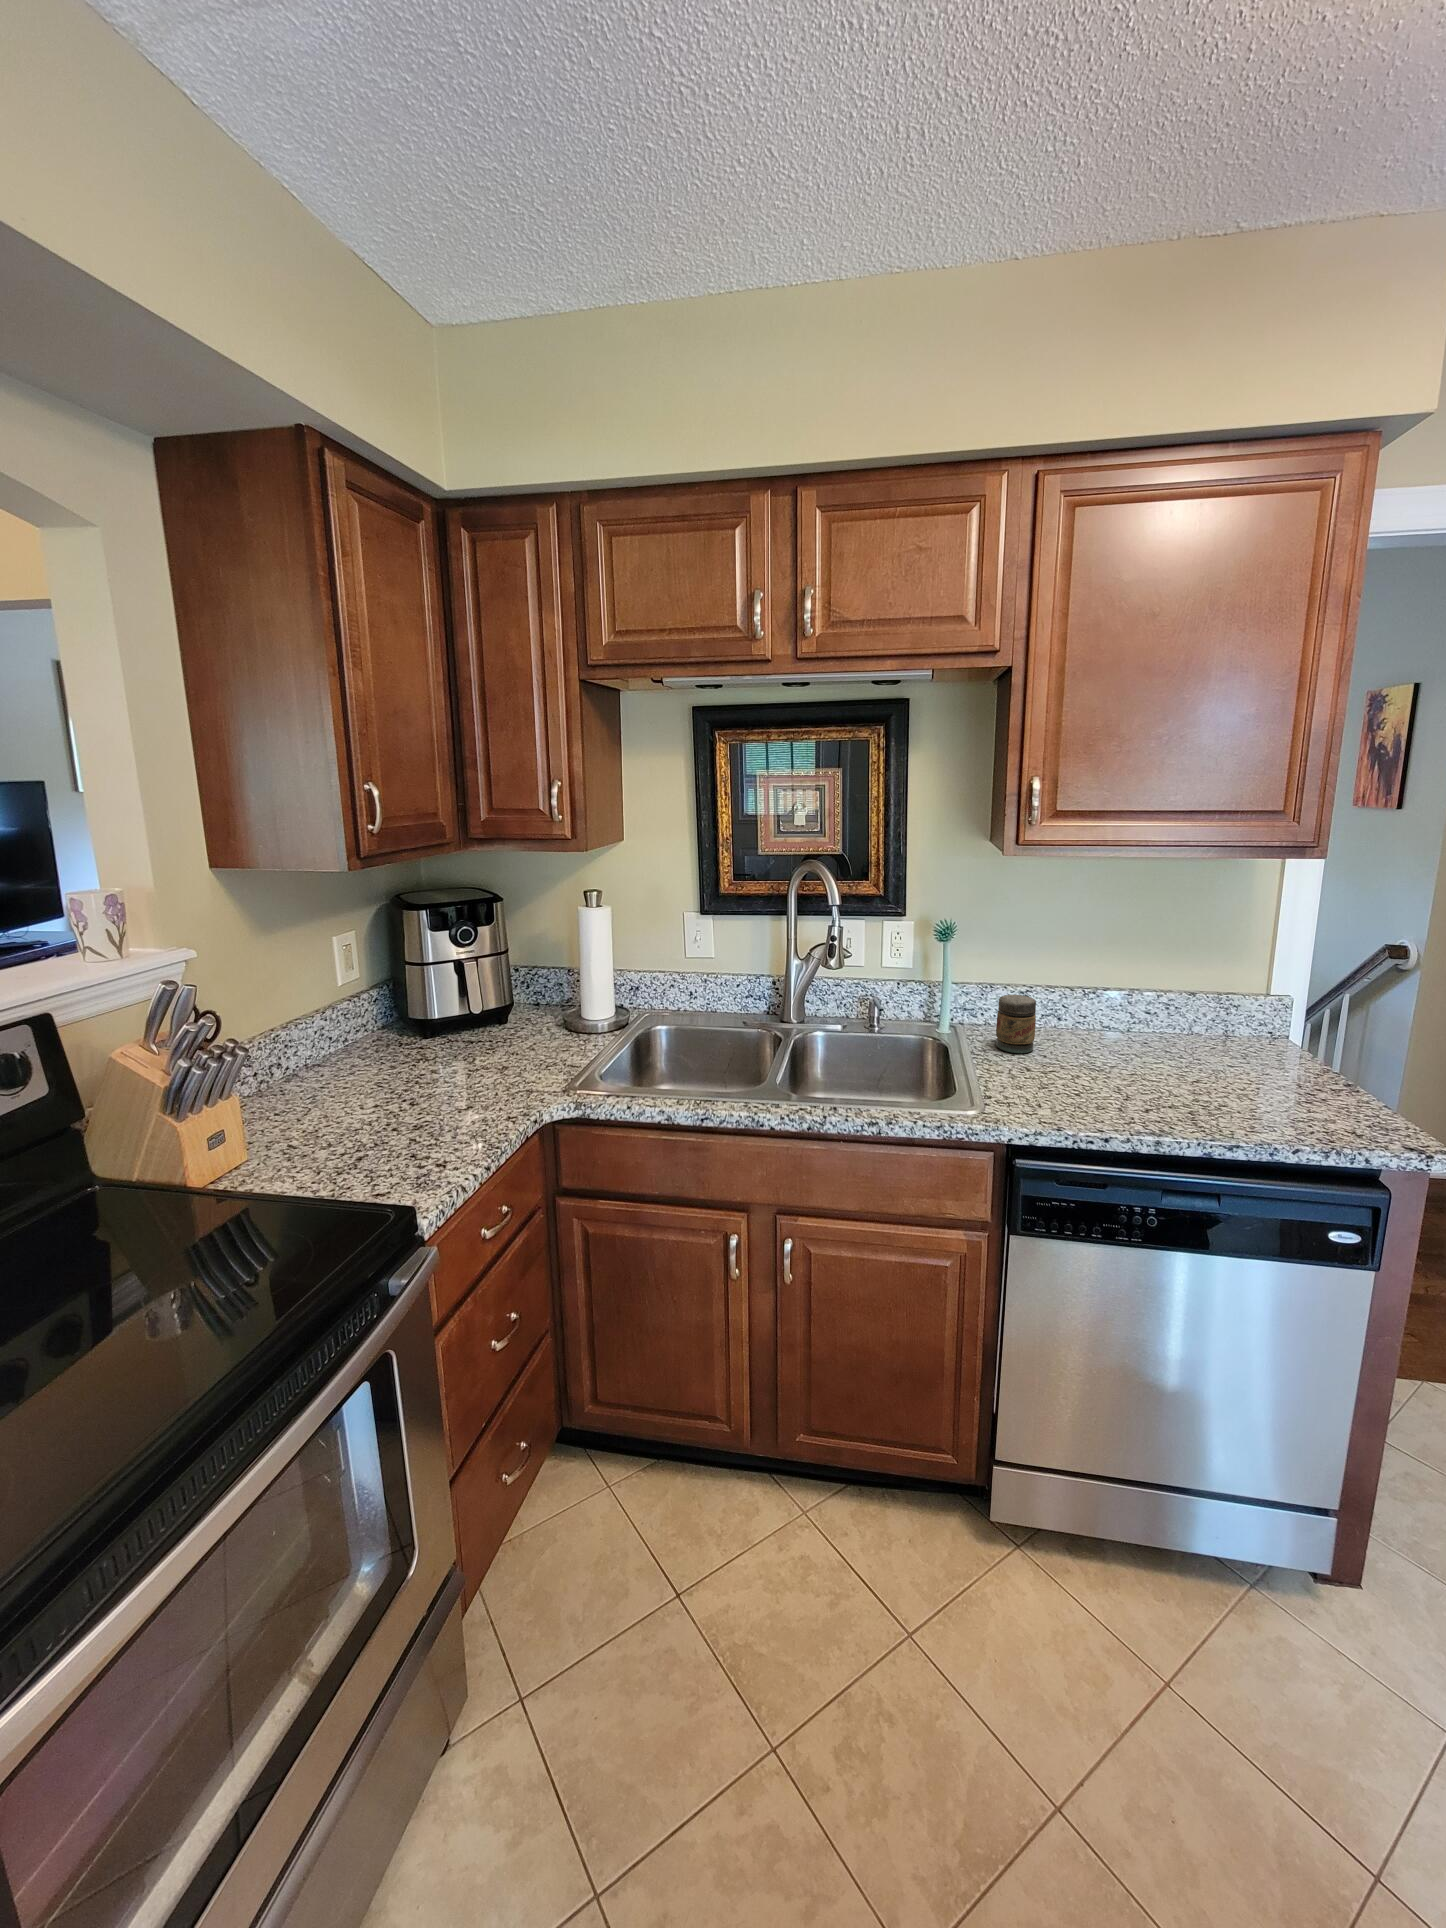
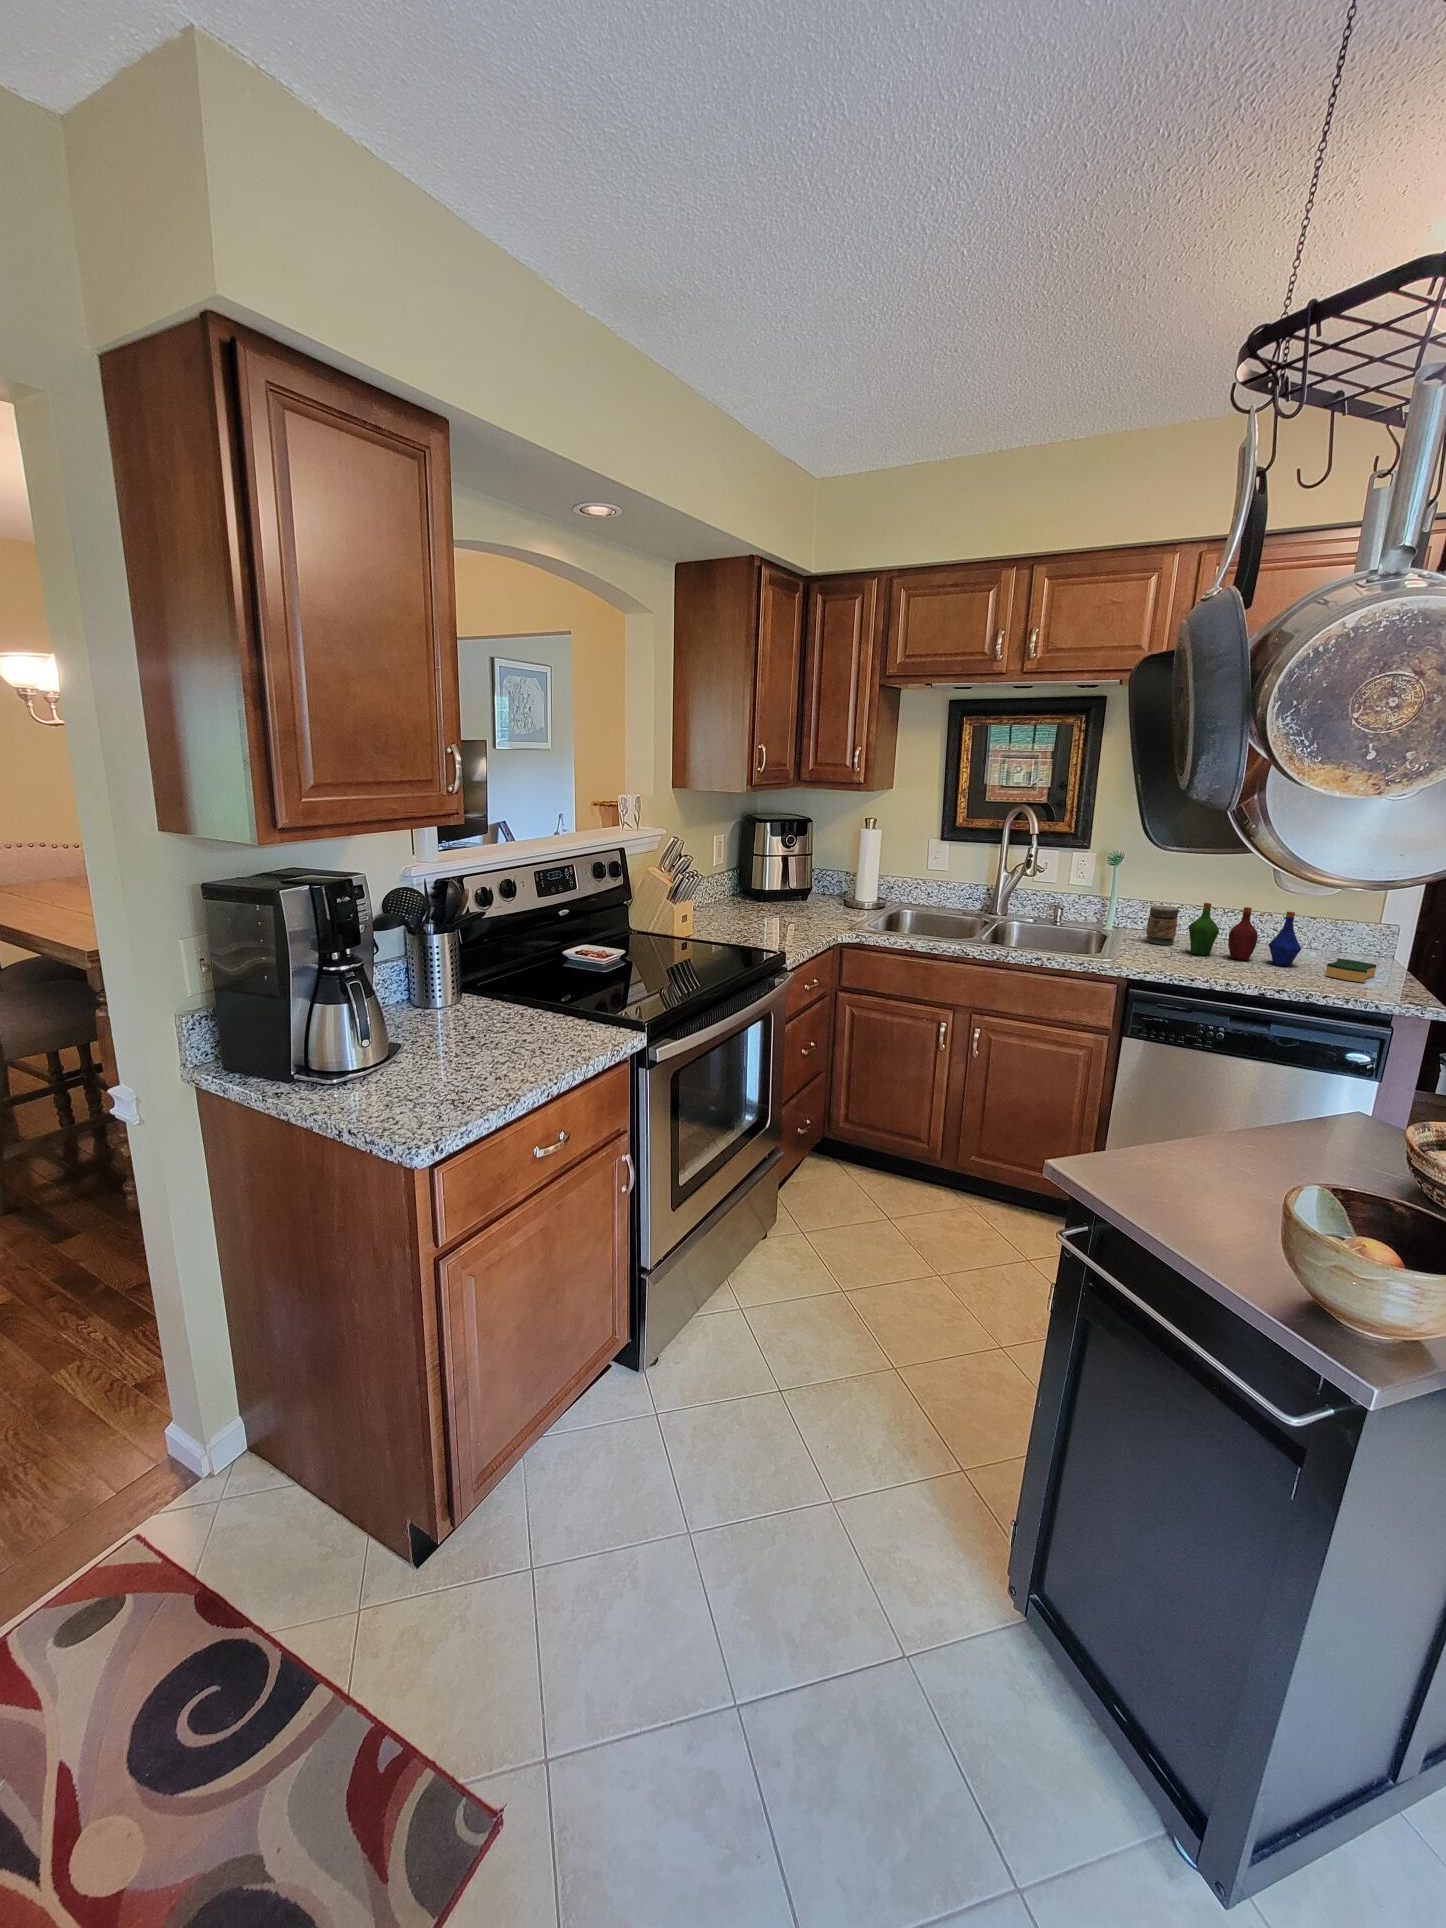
bottle: none [1060,995,1211,1080] -> present [1189,903,1301,966]
sponge: none [1254,1062,1316,1105] -> present [1325,958,1376,983]

